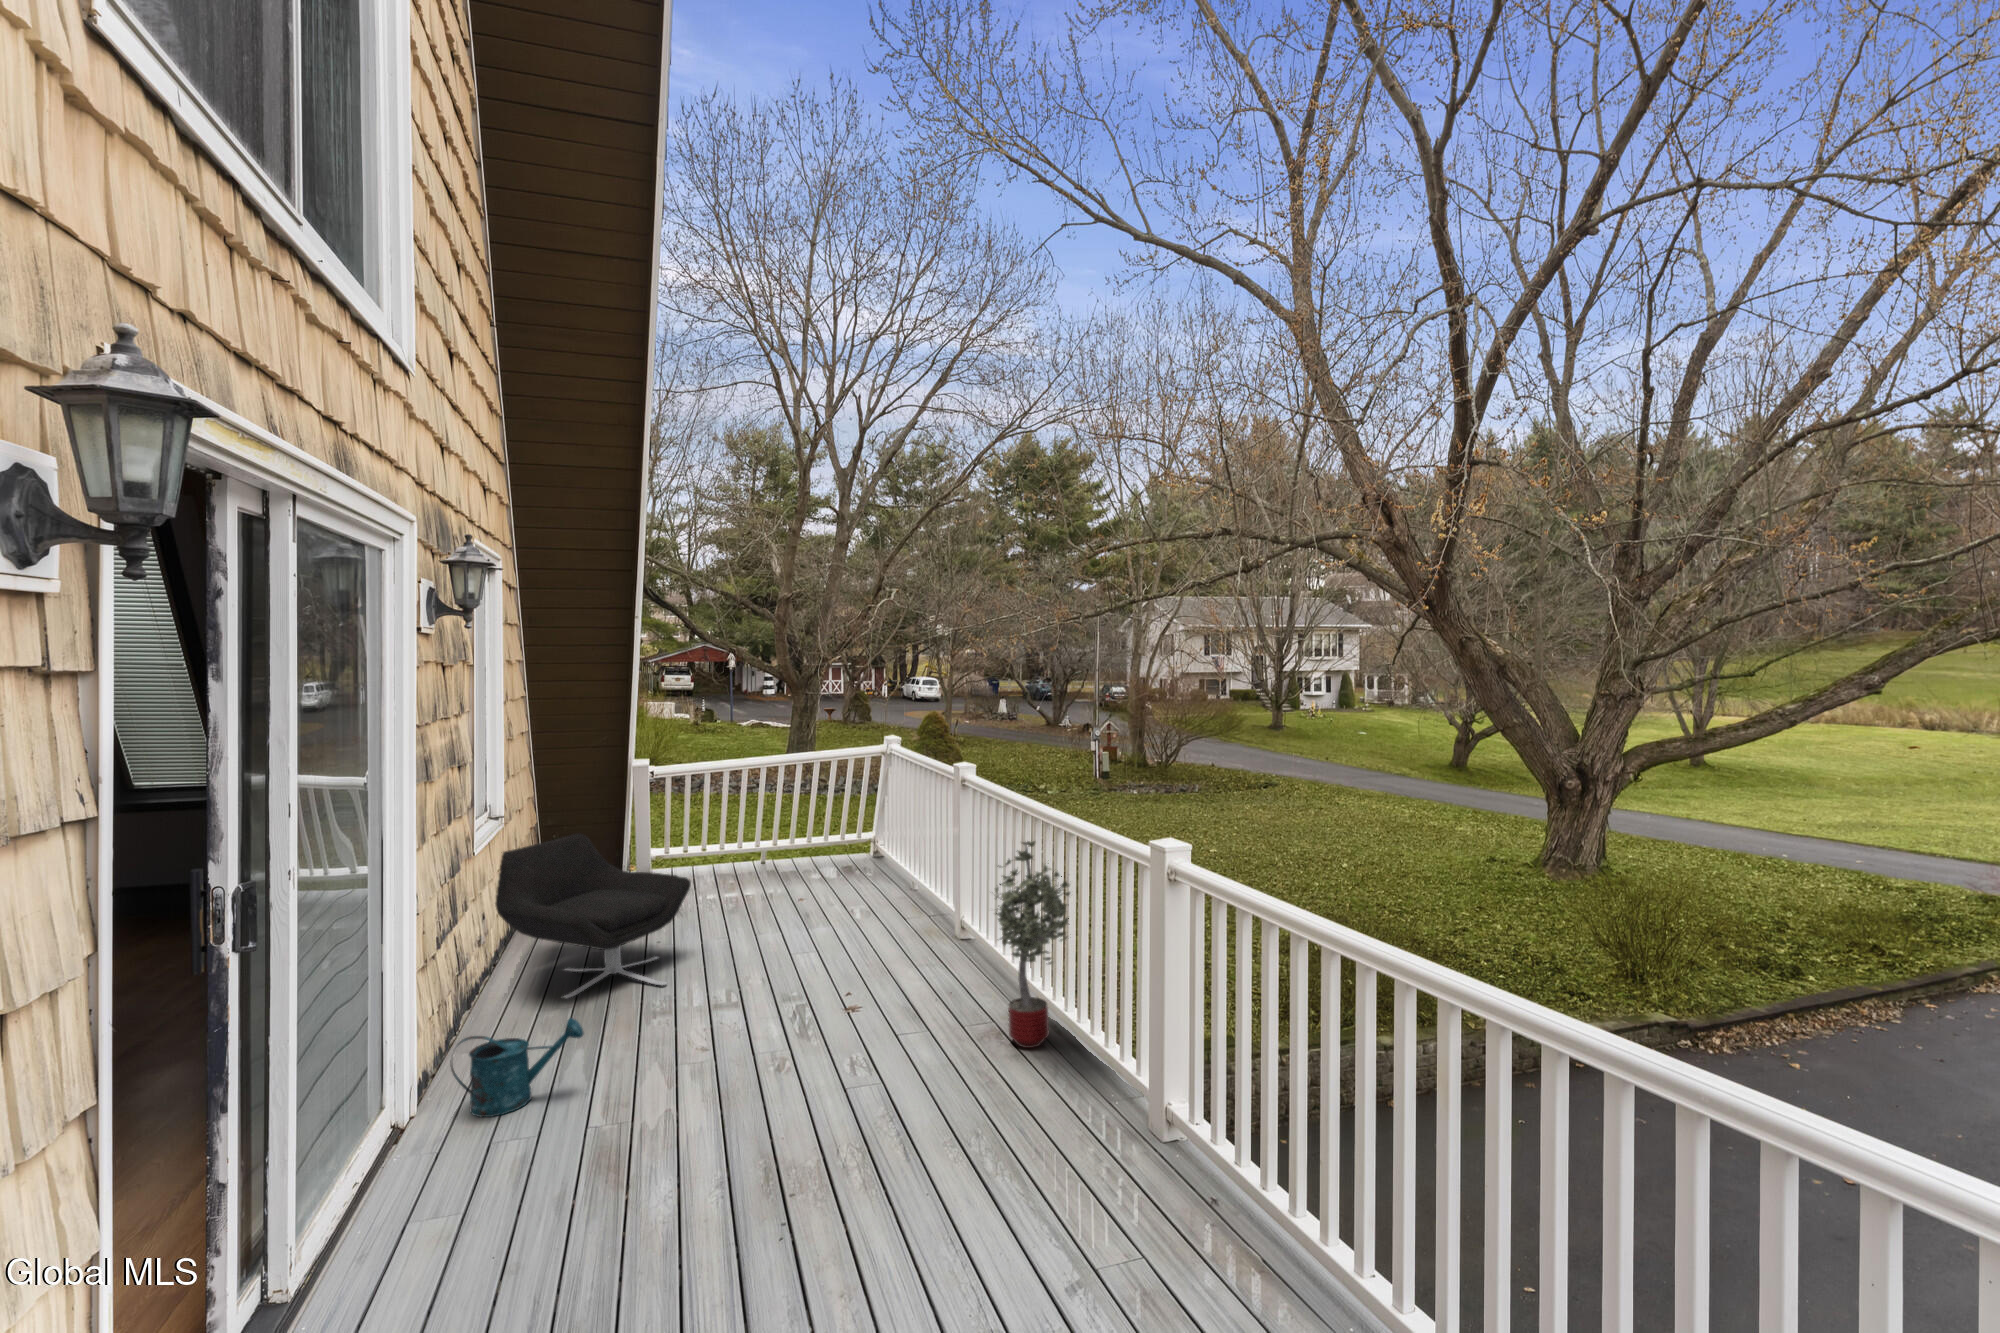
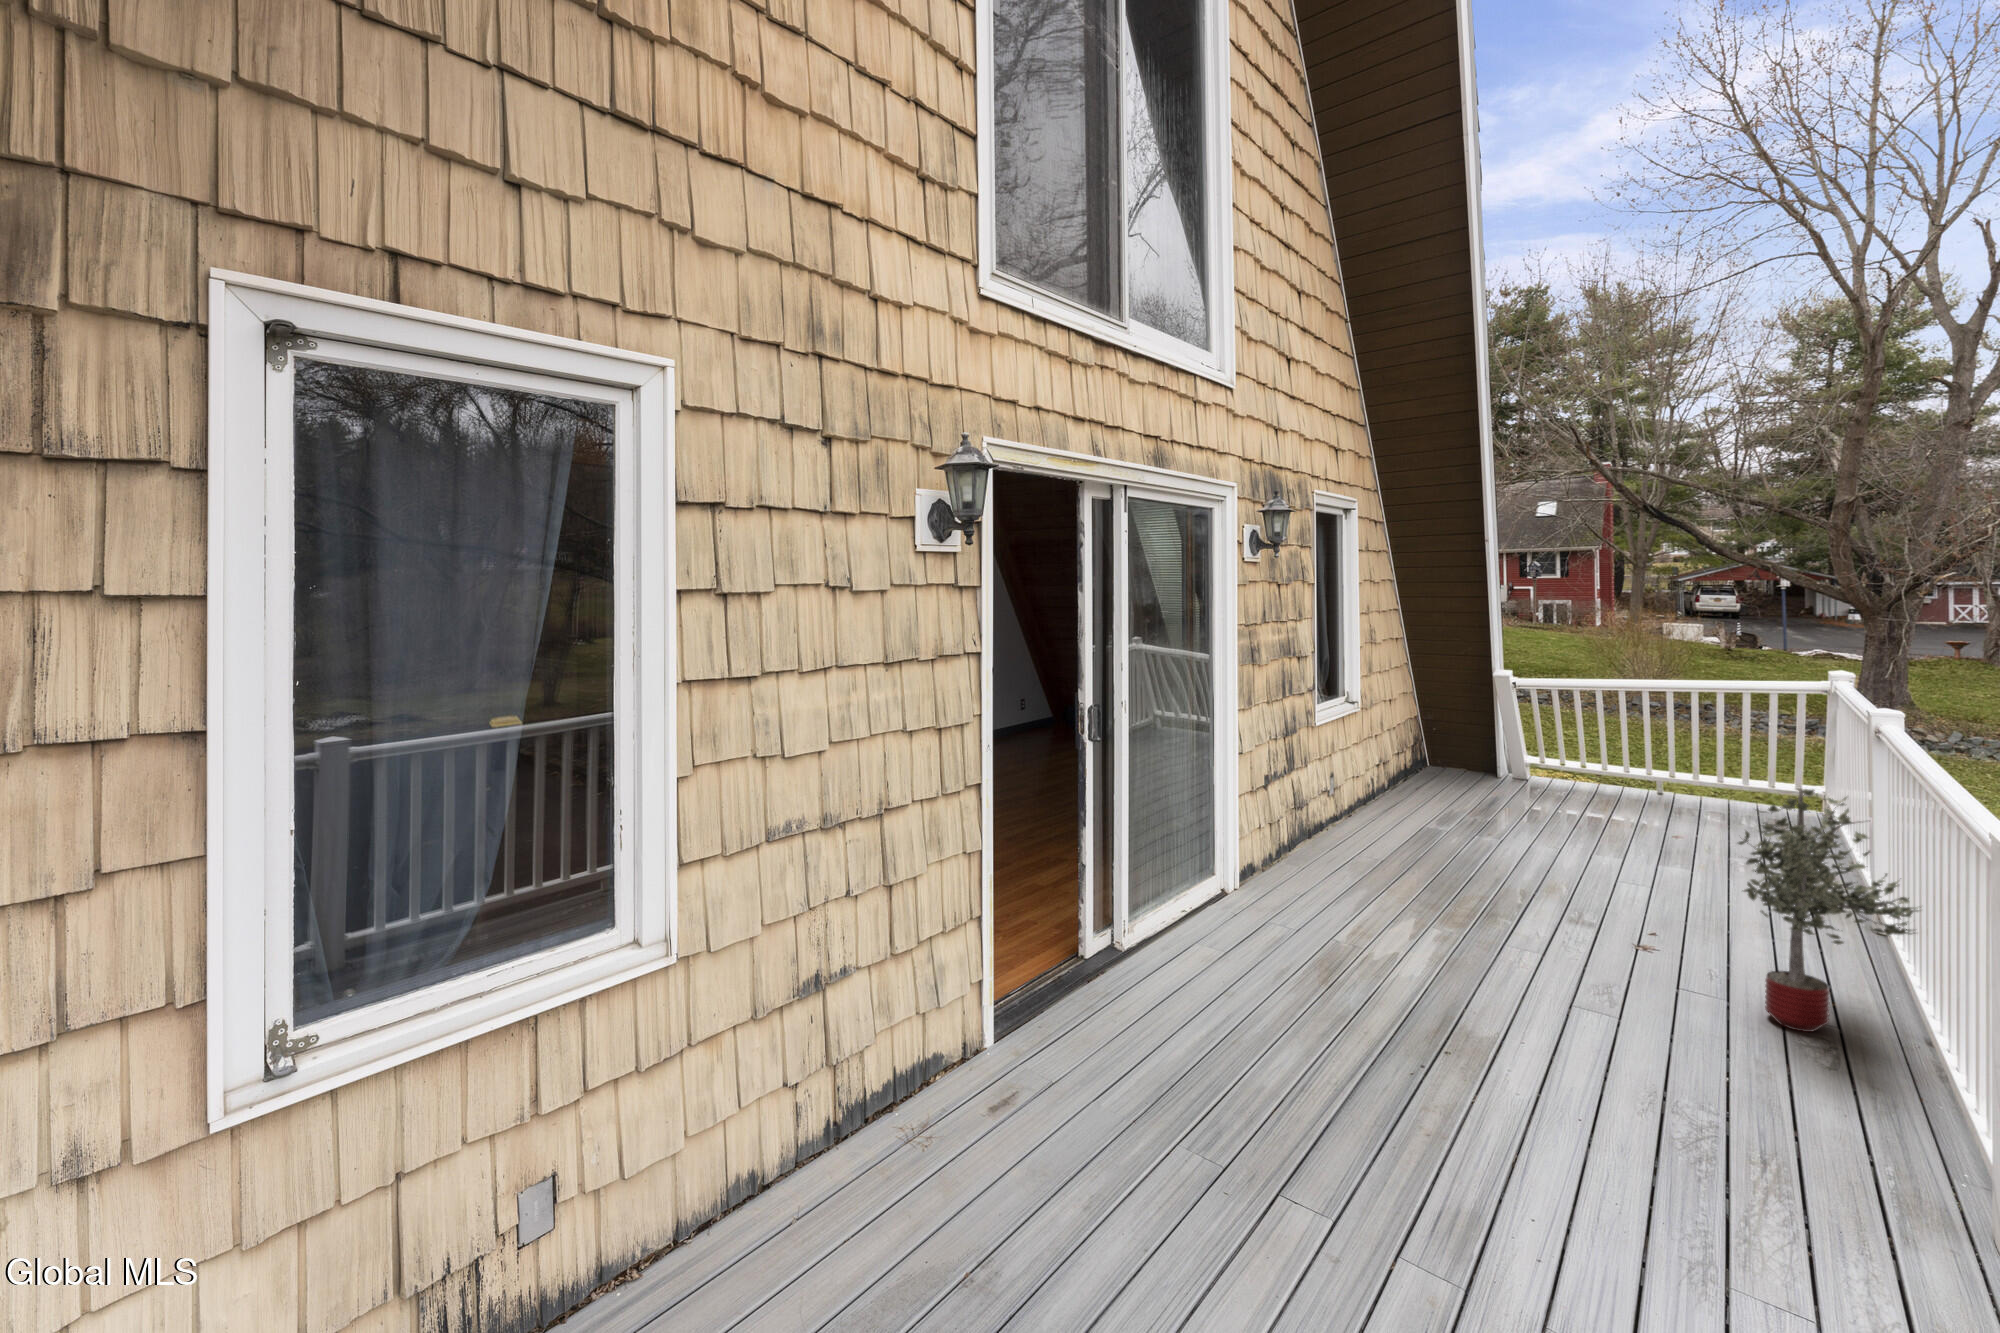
lounge chair: present [495,833,691,998] -> none [1329,724,1492,859]
watering can: present [451,1018,584,1117] -> none [1246,839,1331,897]

